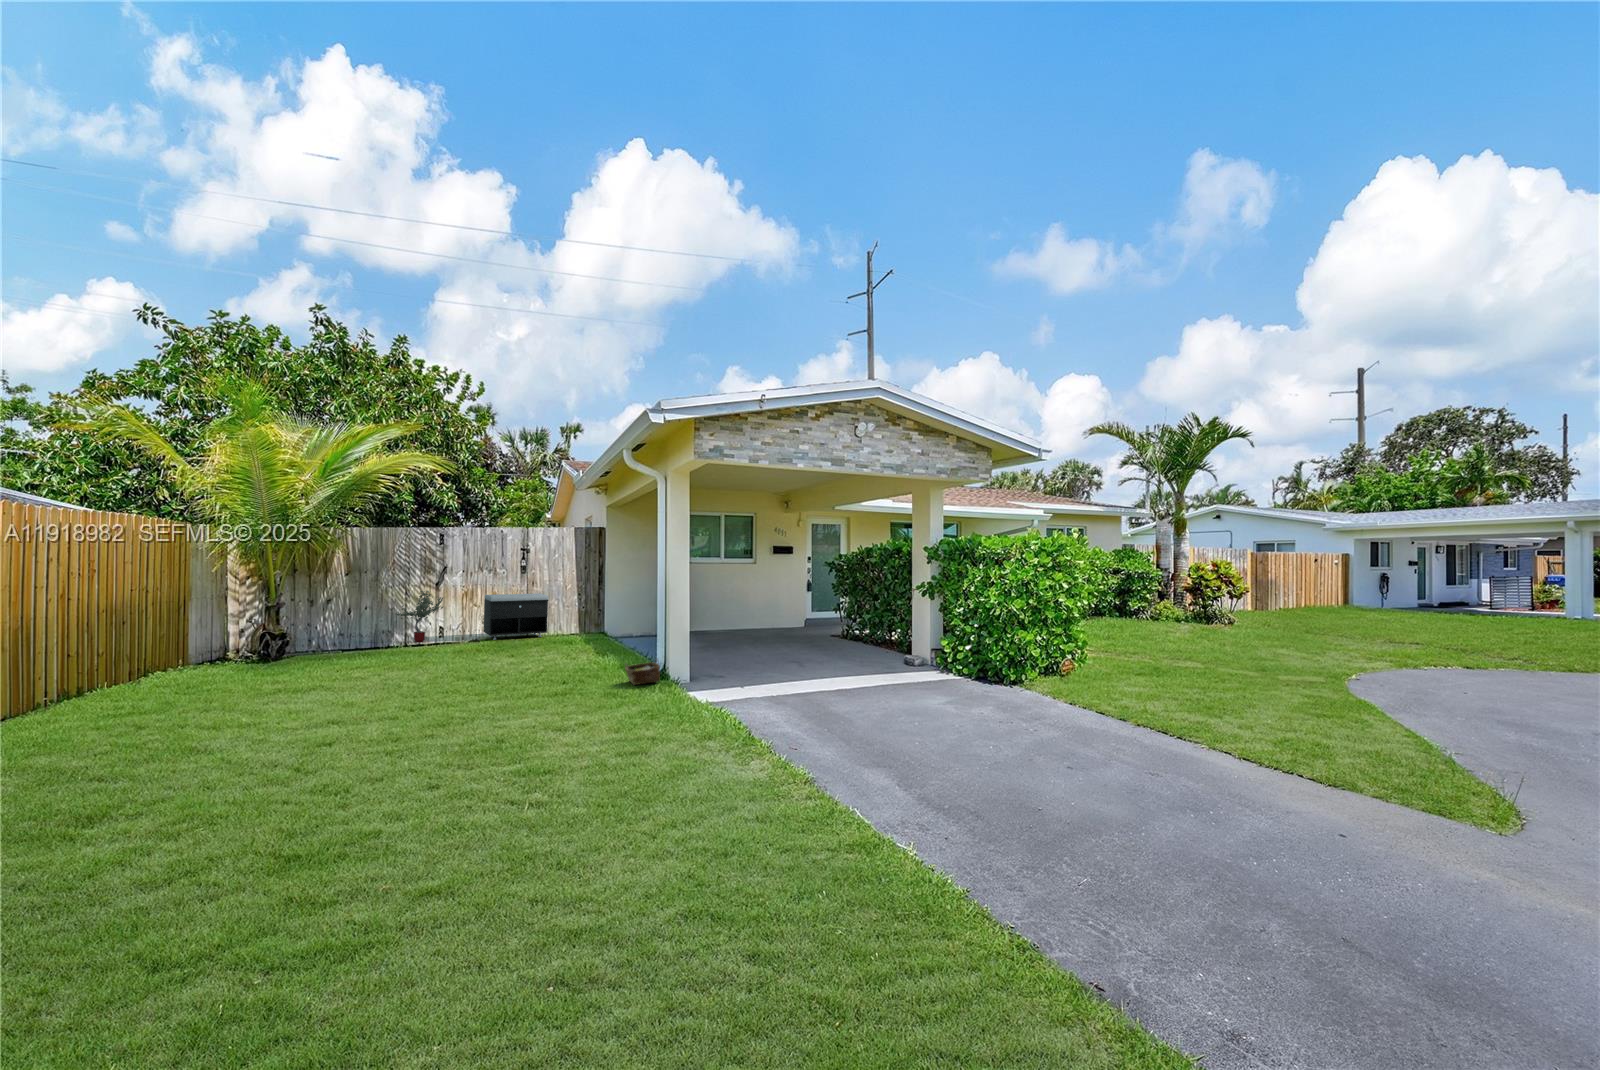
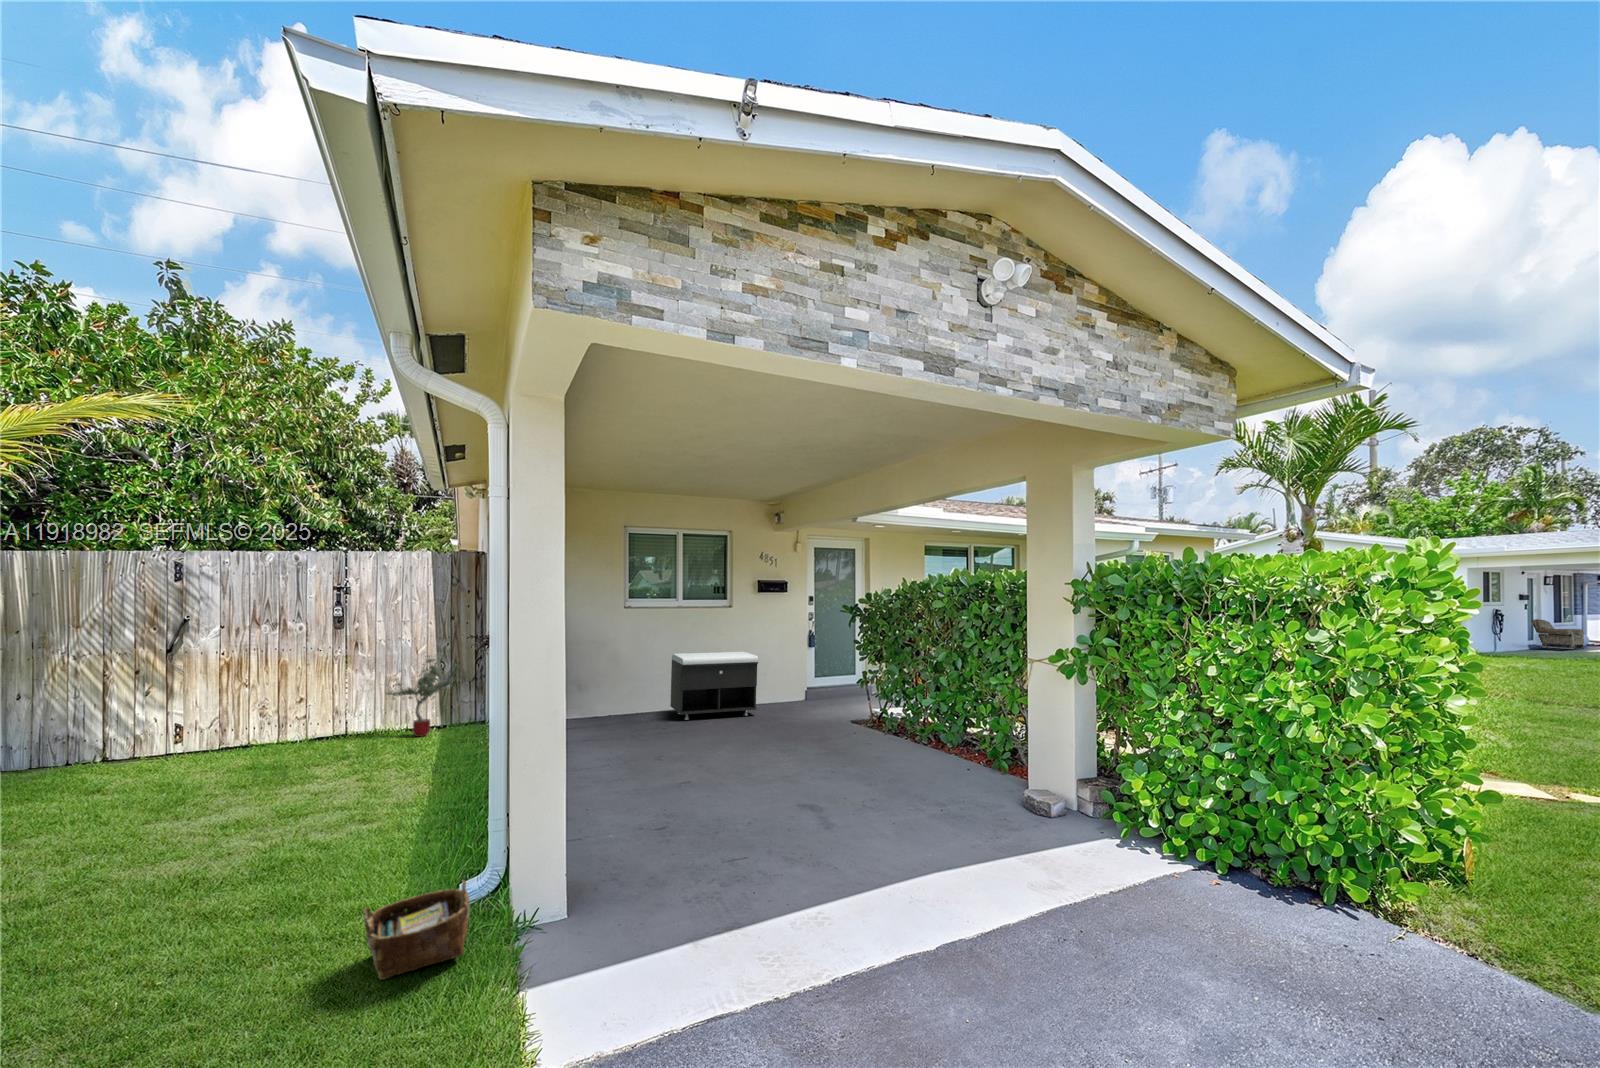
armchair: none [1413,582,1454,607] -> present [1531,619,1584,649]
potted tree: present [397,591,443,642] -> present [386,655,460,737]
storage bench: present [484,593,549,640] -> present [670,652,758,720]

